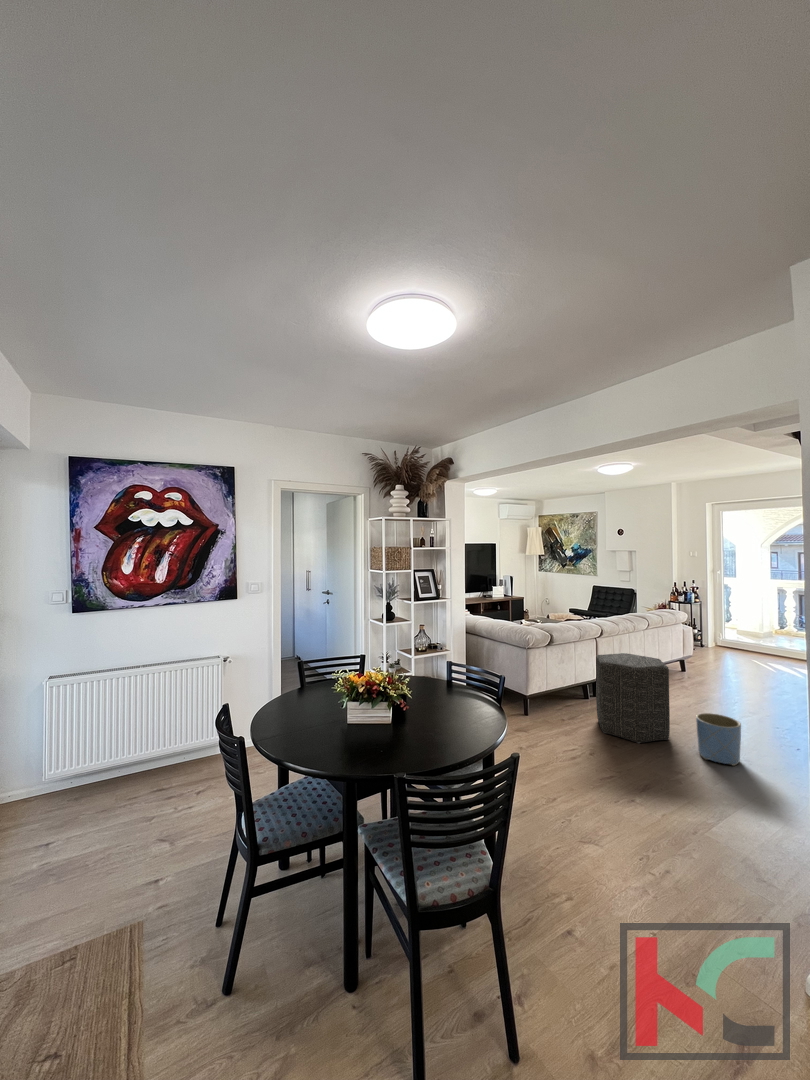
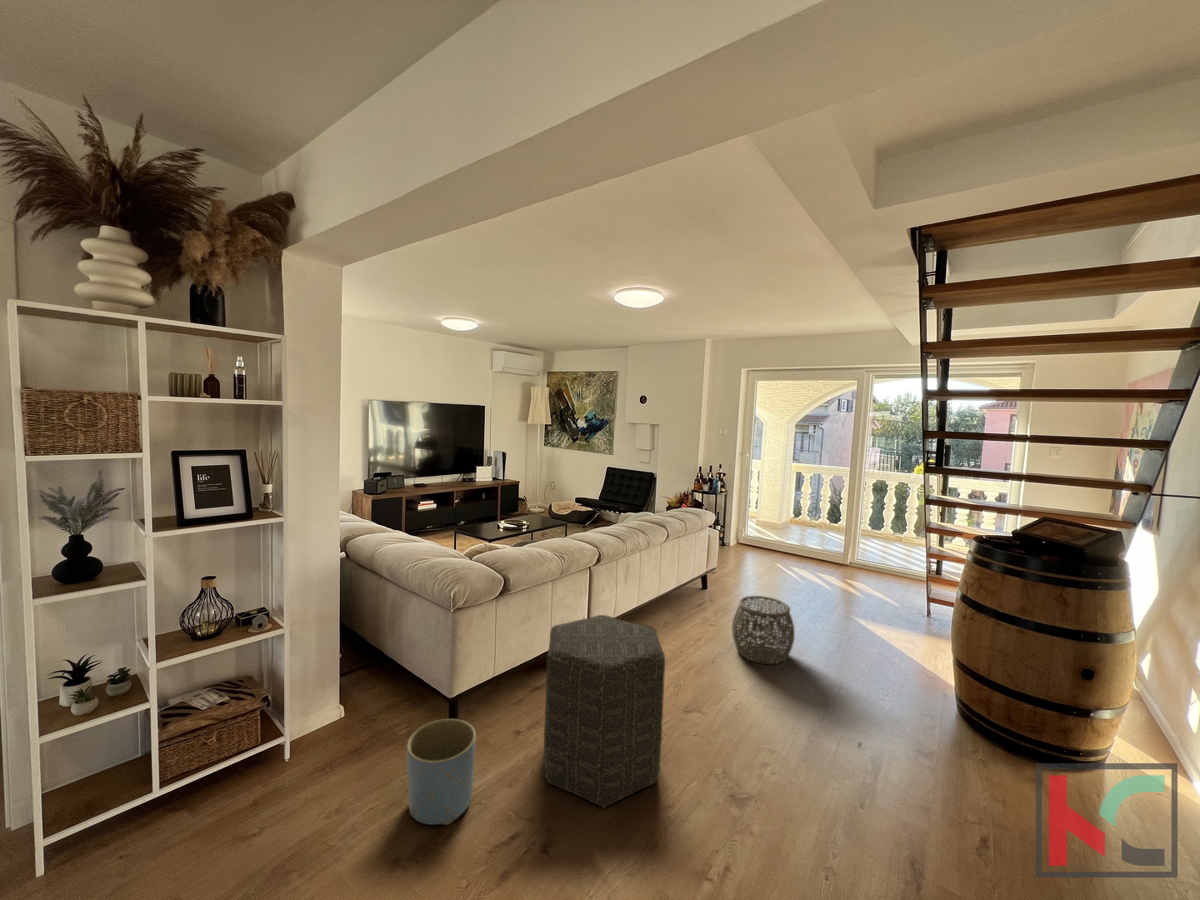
woven basket: none [712,662,764,707] -> present [732,596,795,665]
planter: present [696,713,741,766] -> present [406,719,476,825]

